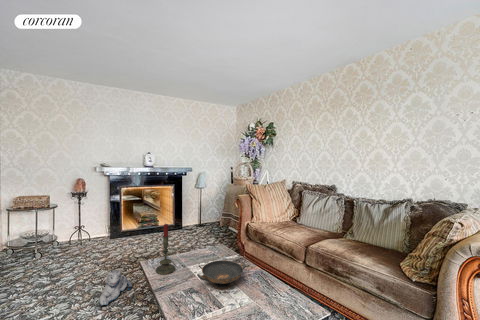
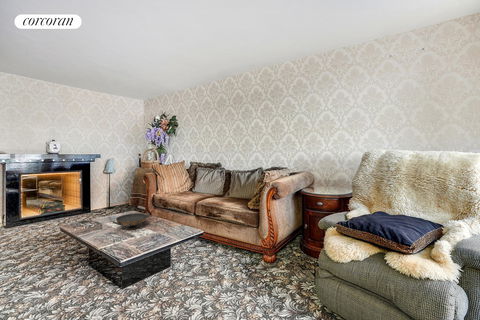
candle: present [156,224,175,275] -> none [75,191,92,230]
plush toy: present [99,270,132,306] -> none [14,240,46,270]

